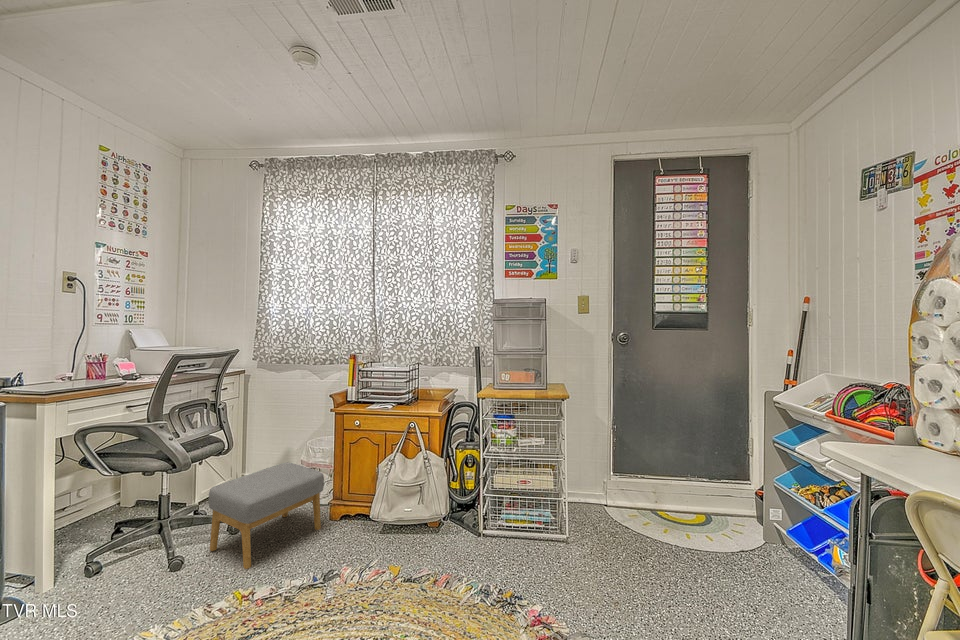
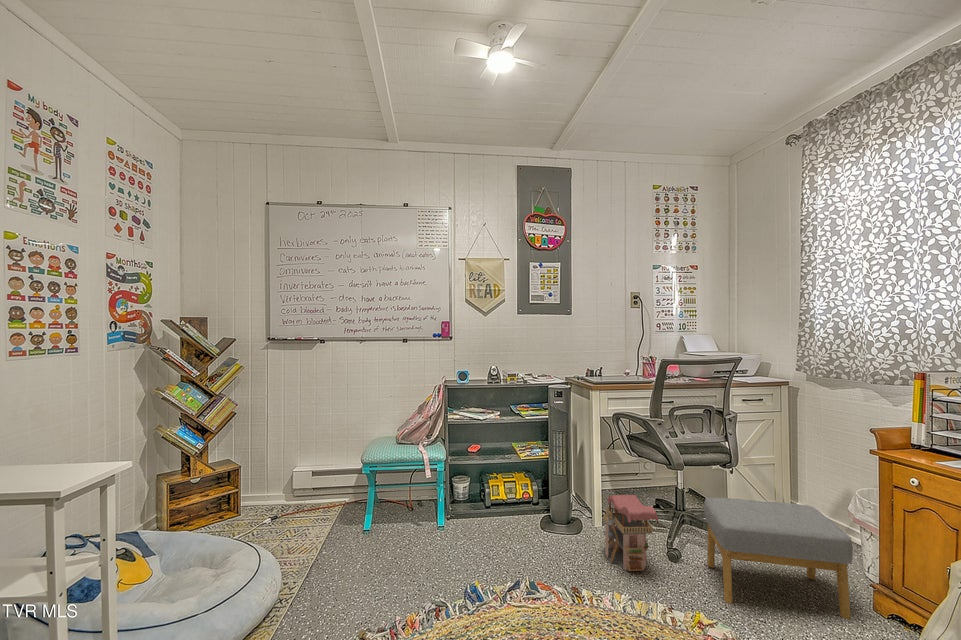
toy house: none [83,519,177,612] -> present [603,495,658,571]

